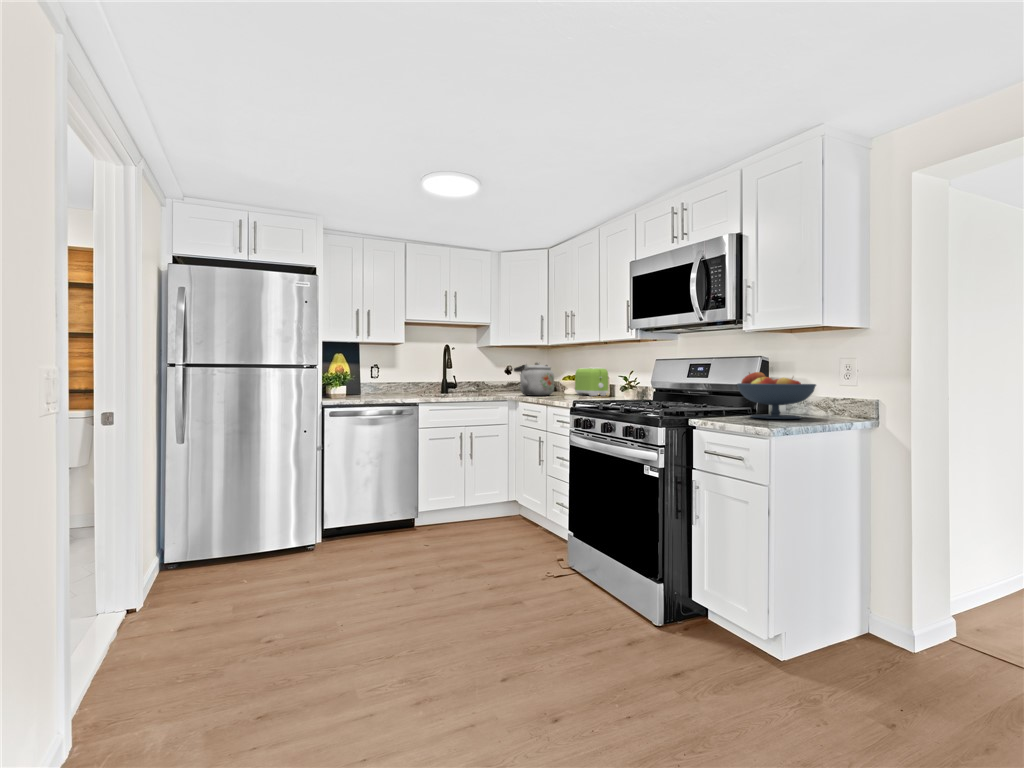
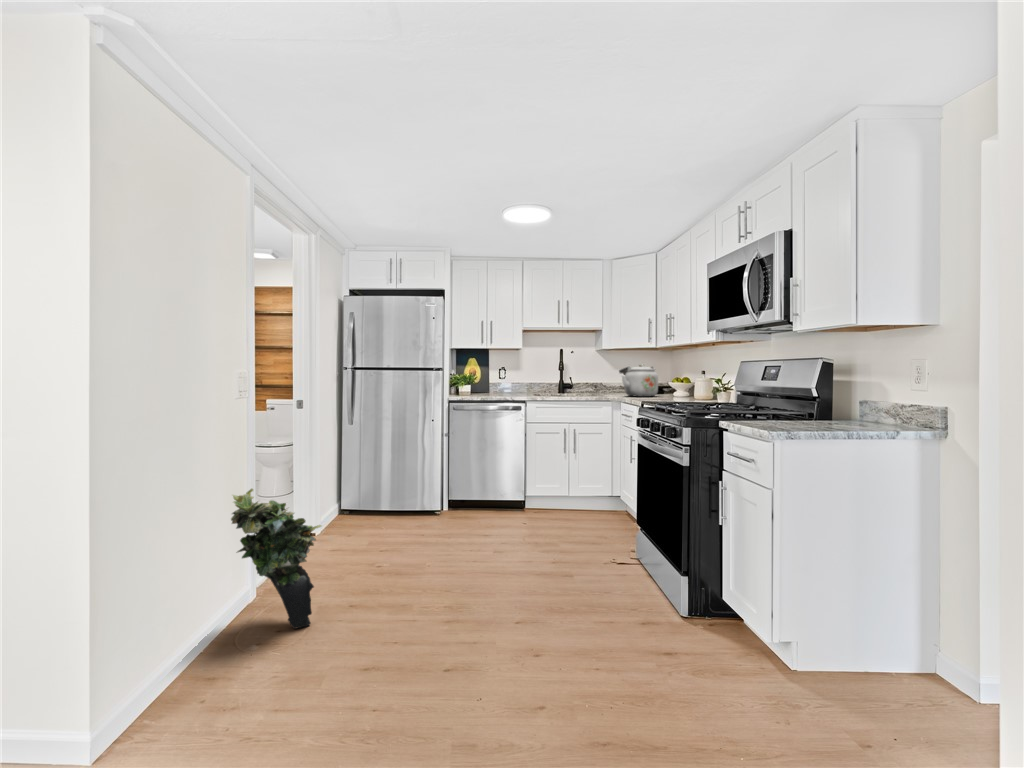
toaster: present [575,368,608,396] -> none [682,369,712,397]
fruit bowl: present [737,372,816,419] -> none [773,374,865,427]
potted plant: none [166,513,277,681] -> present [231,489,322,629]

